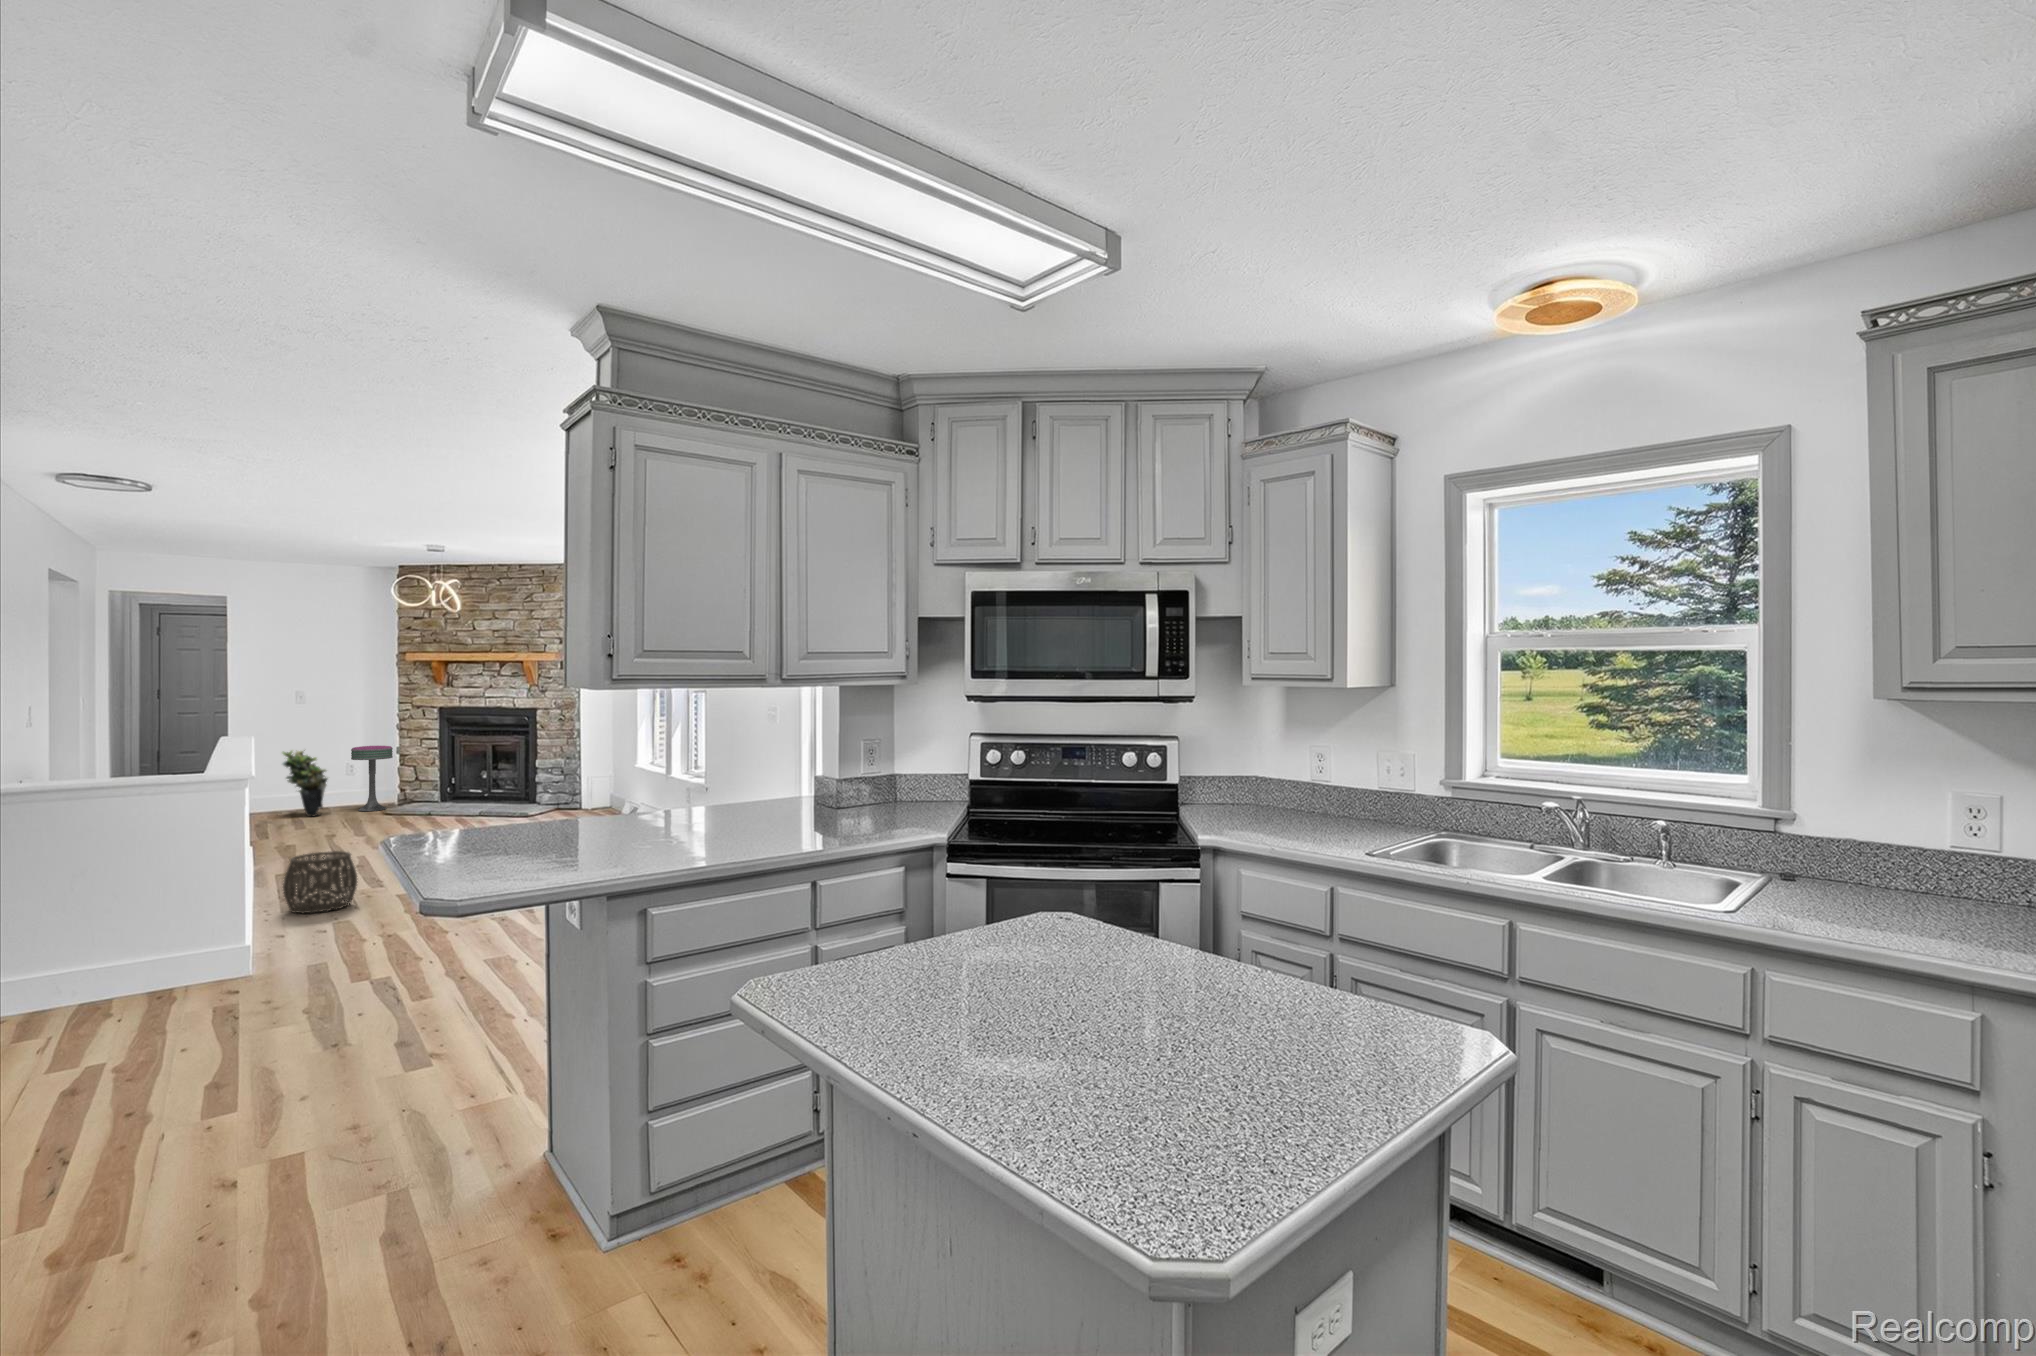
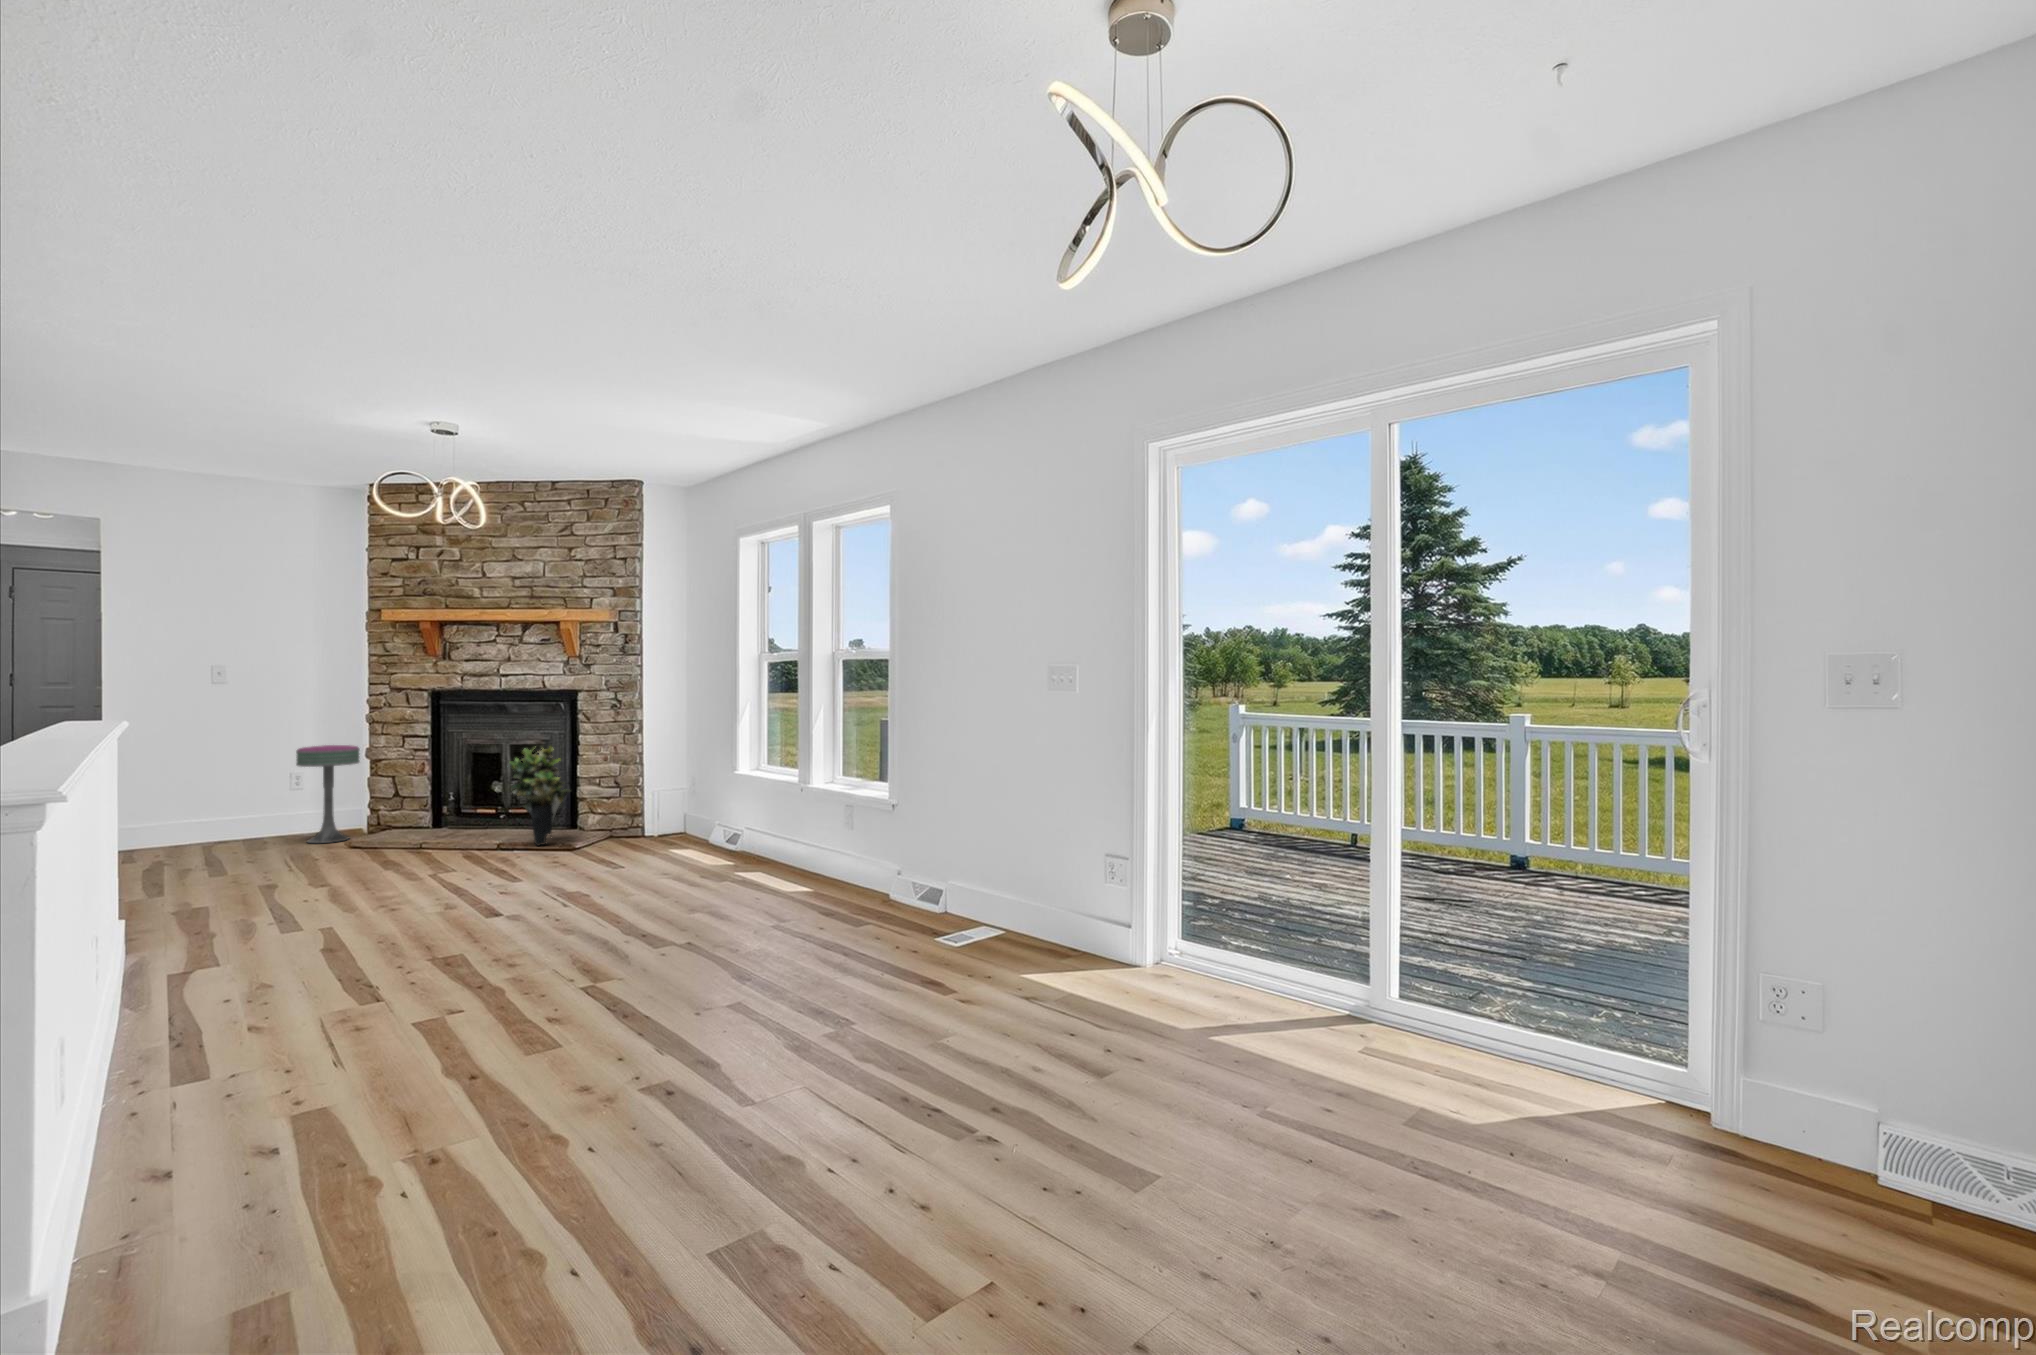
potted plant: present [282,751,327,817] -> present [508,746,569,845]
woven basket: present [283,851,357,913] -> none [179,953,346,1100]

